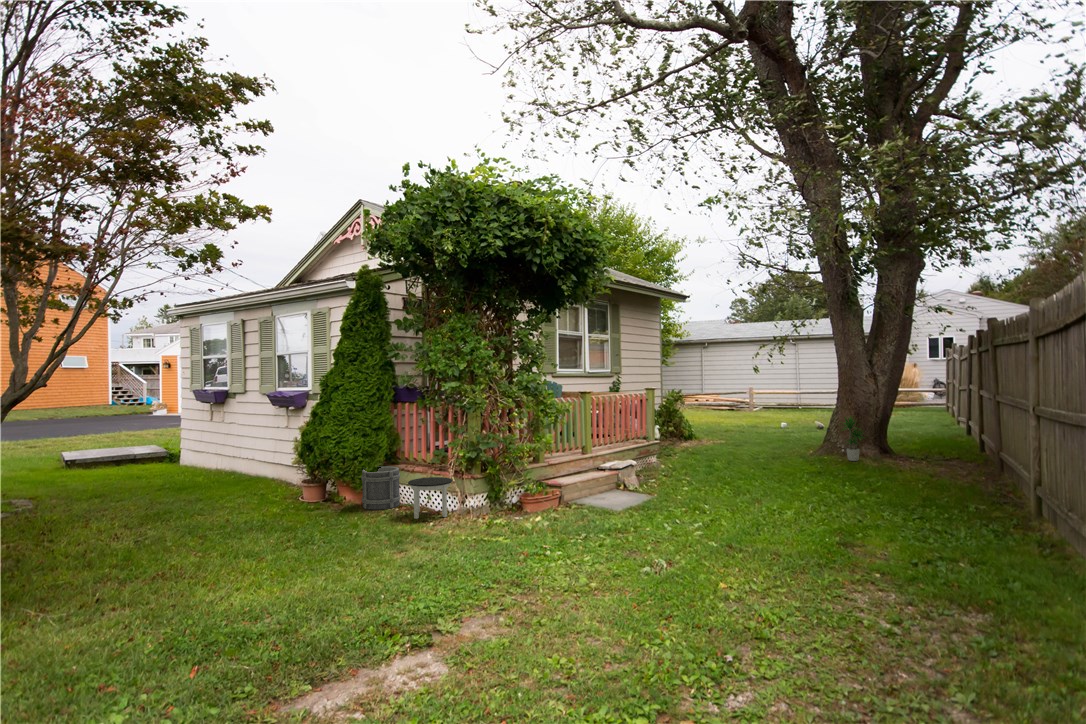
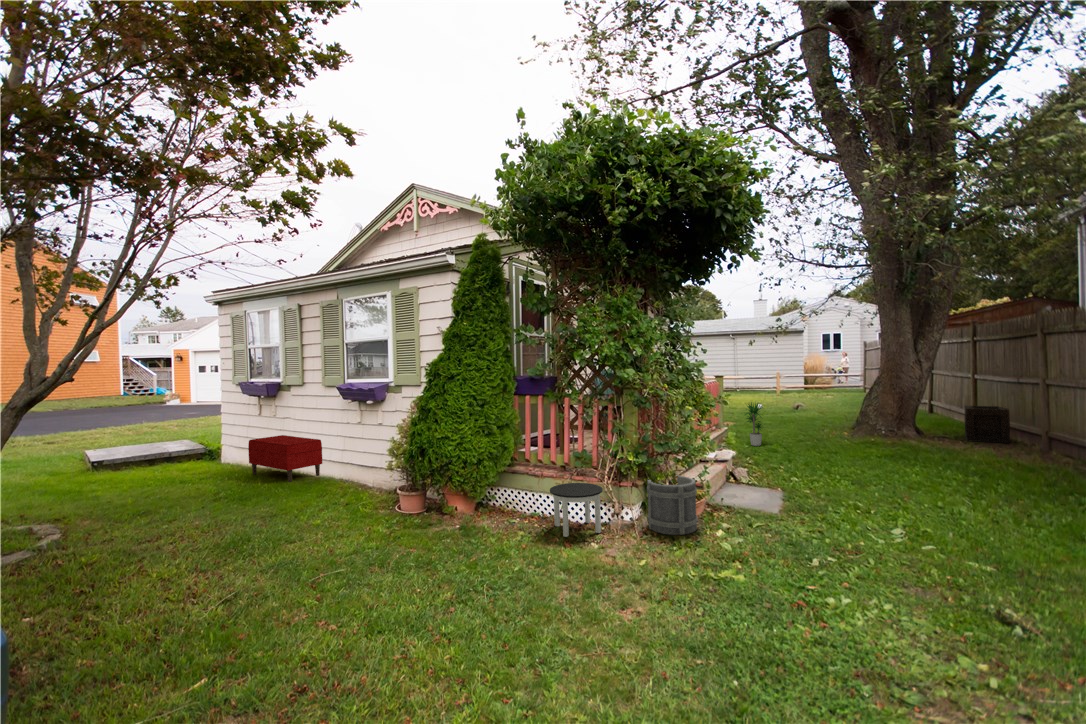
potted plant: present [841,416,864,461] -> present [745,402,762,446]
wooden crate: none [881,425,925,462] -> present [965,406,1010,443]
bench: none [196,438,258,479] -> present [248,435,322,482]
bucket: present [361,467,400,510] -> present [647,476,698,535]

